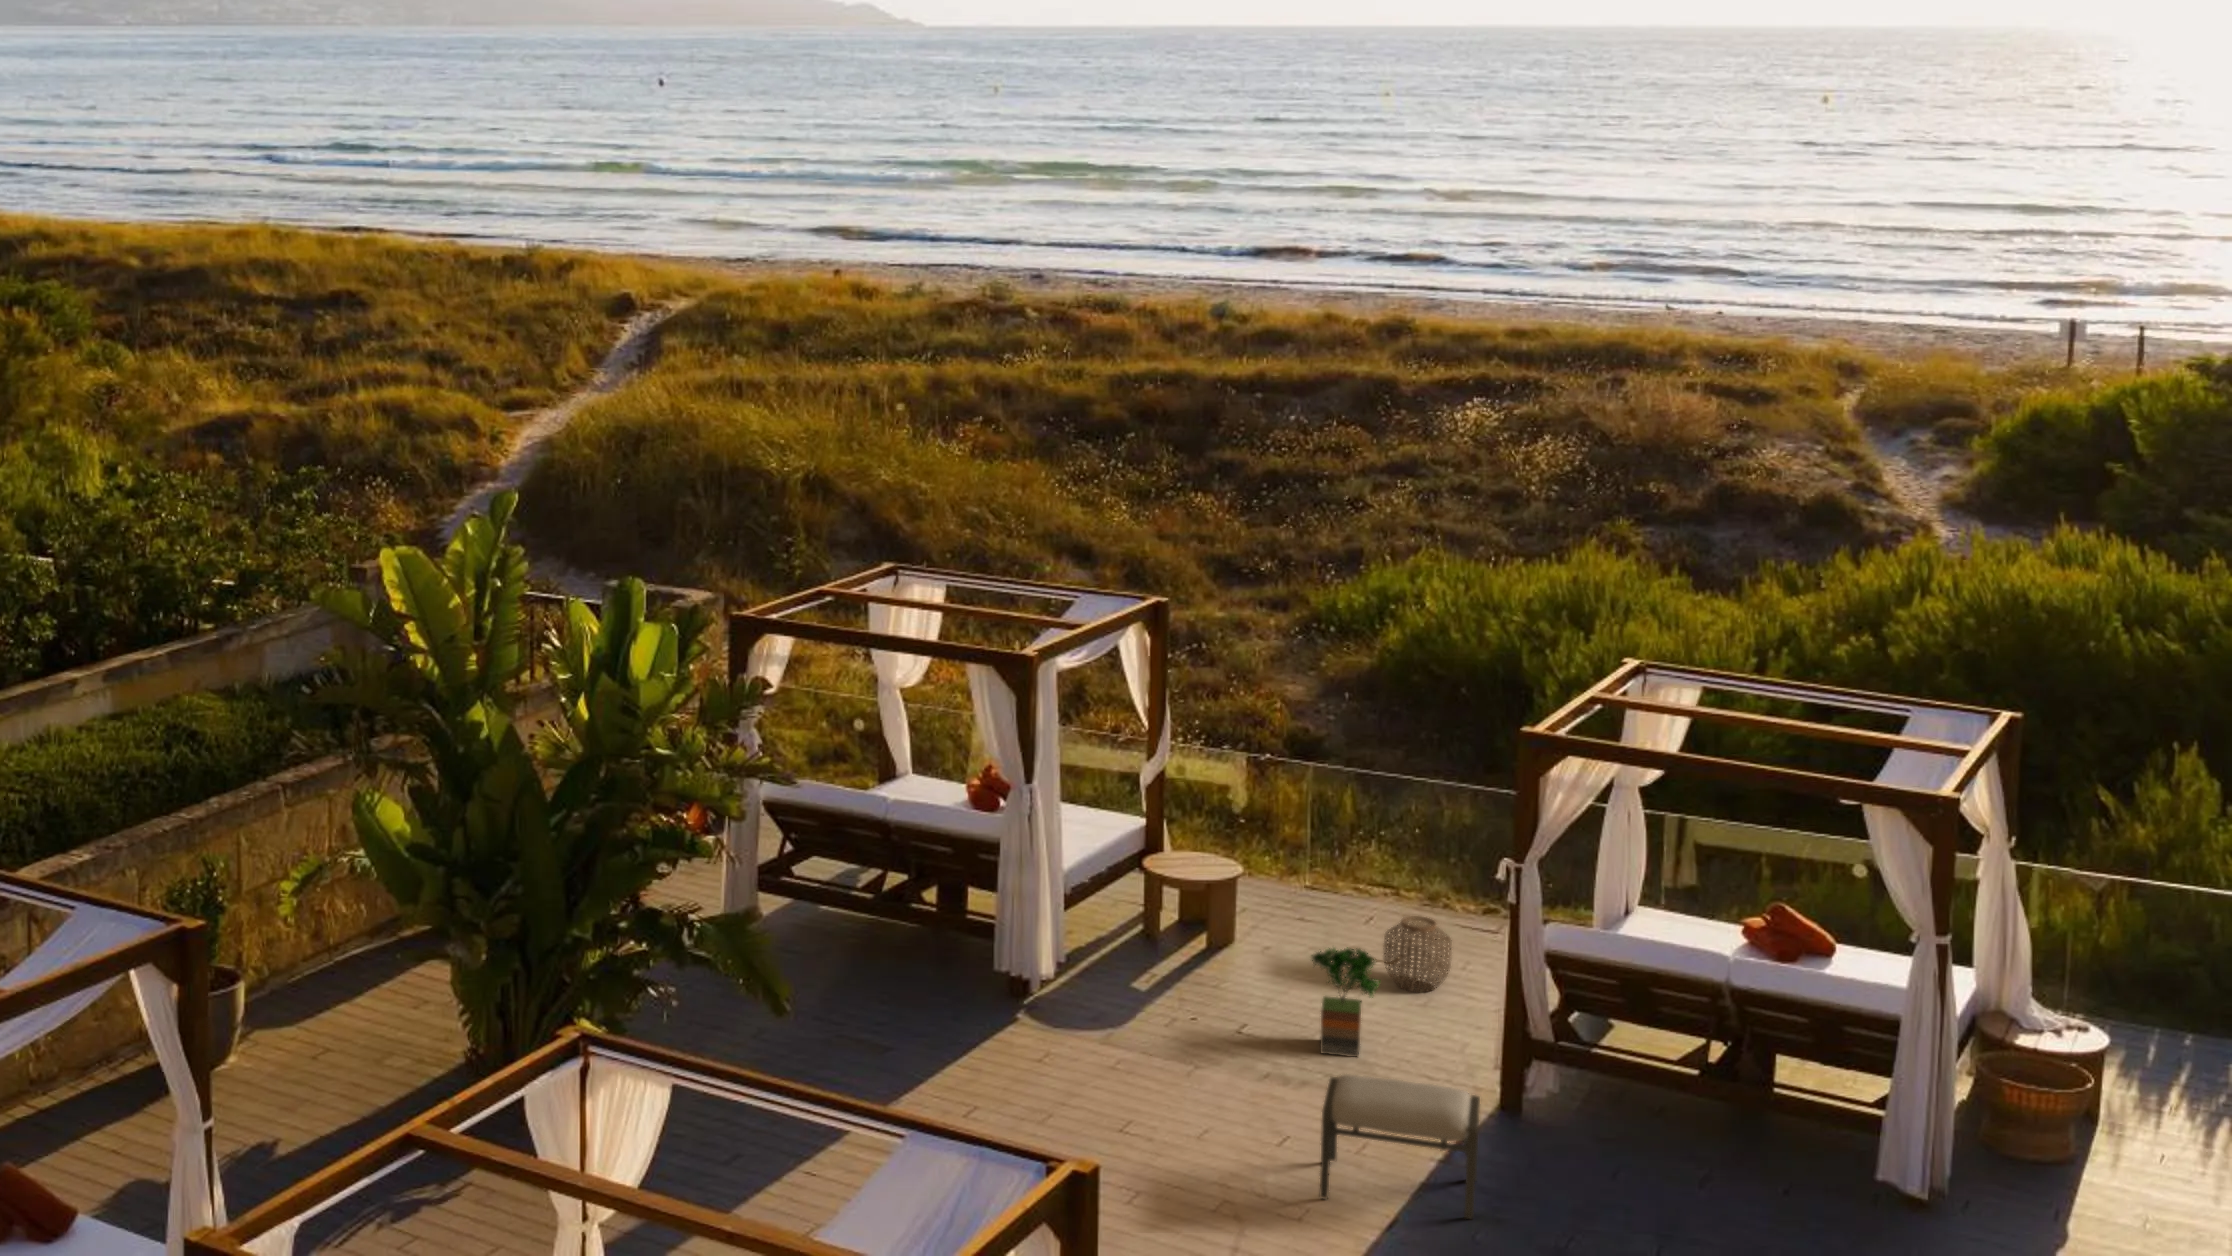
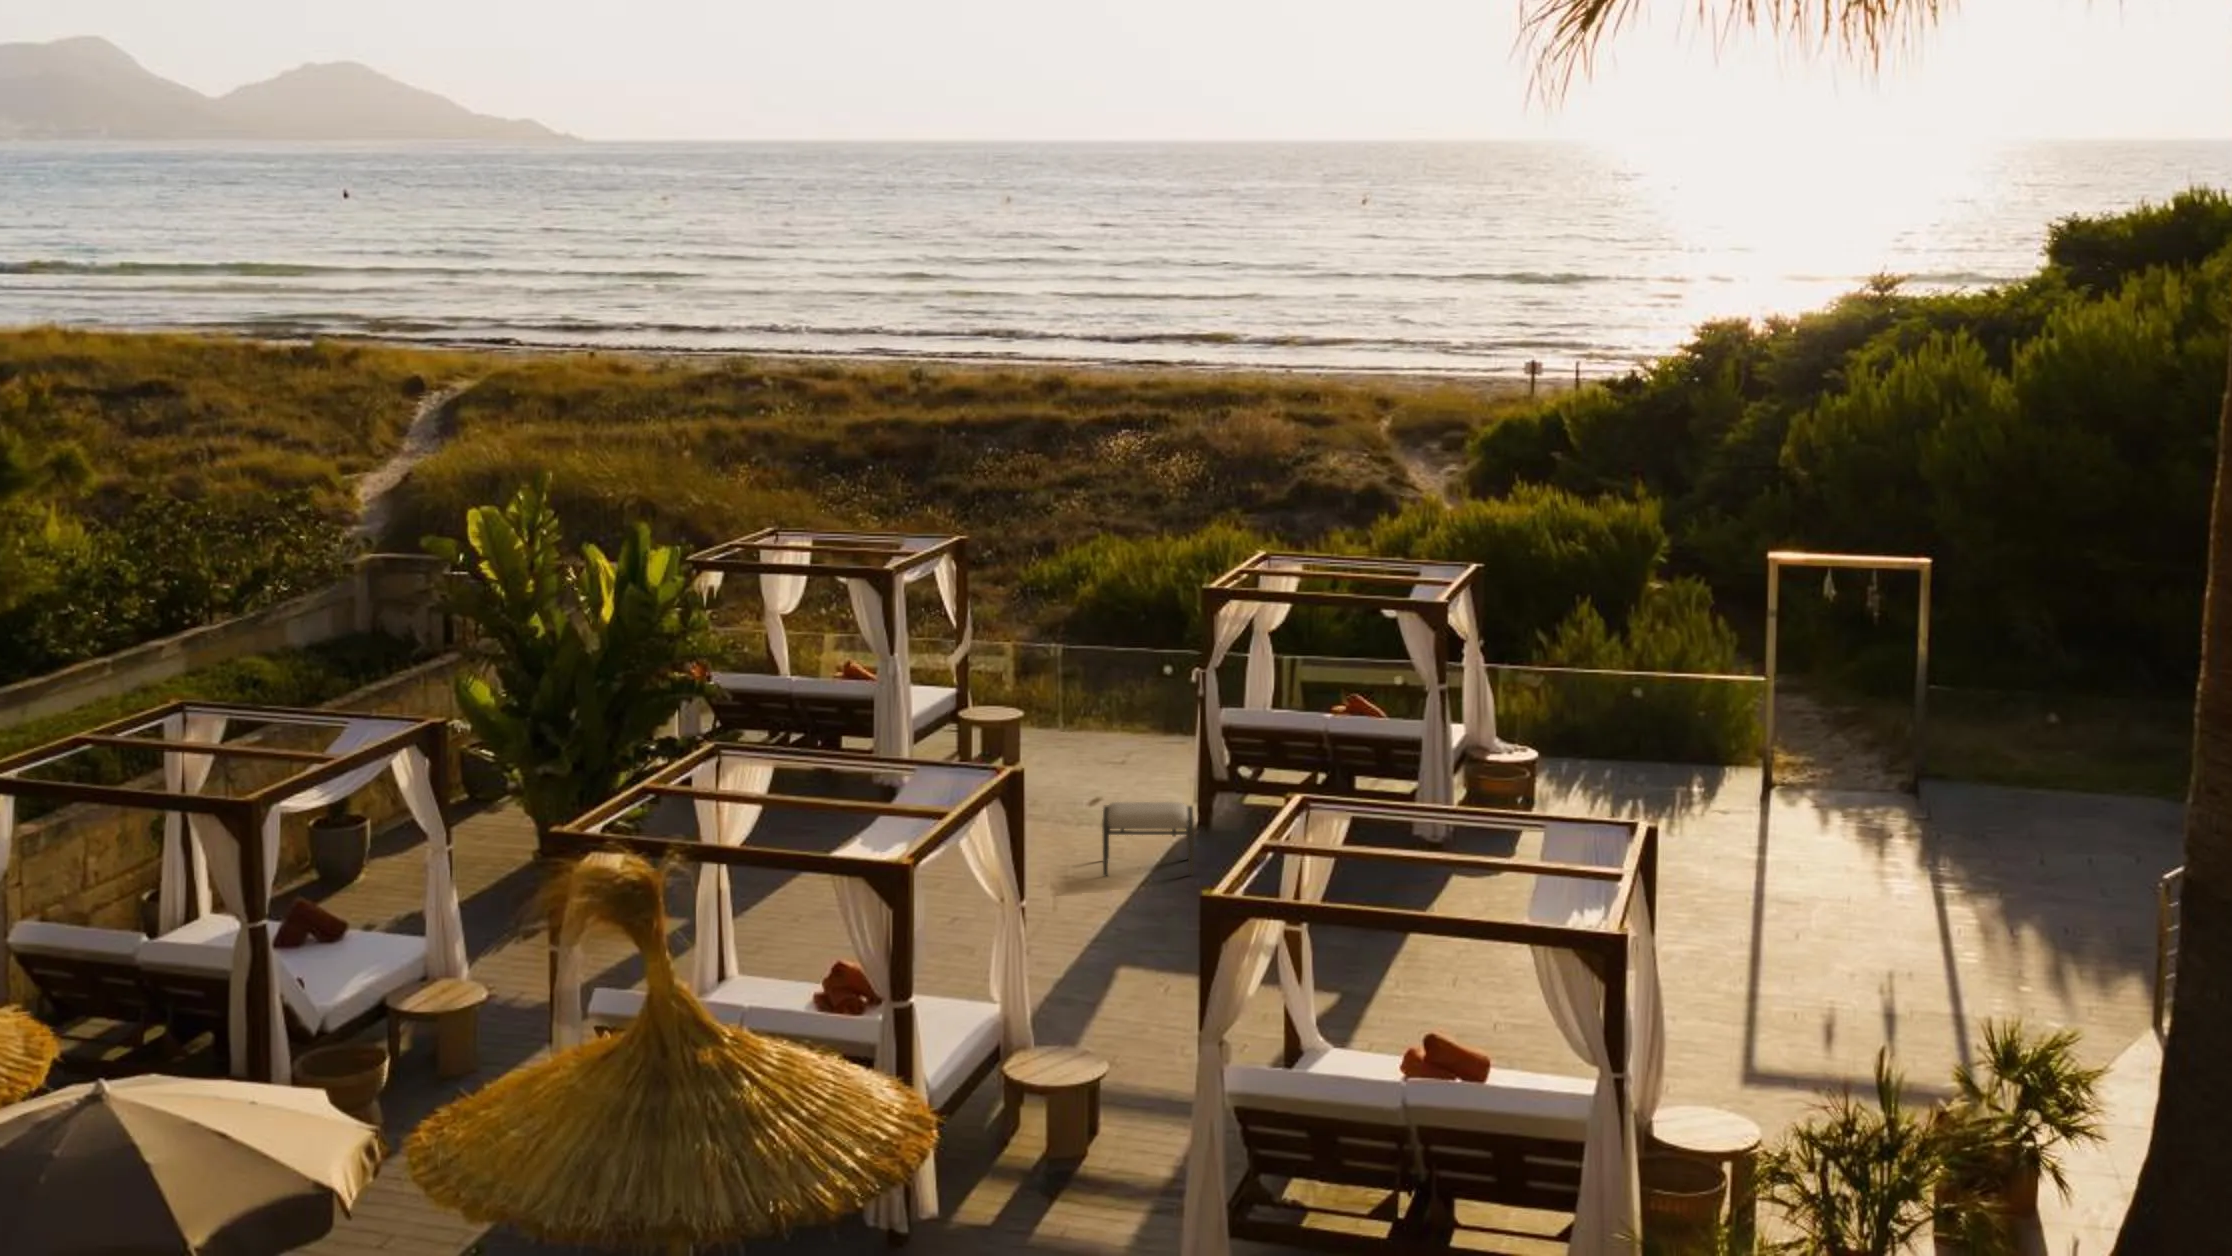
woven basket: present [1384,916,1452,993] -> none [1119,730,1162,778]
potted tree: present [1312,947,1380,1057] -> none [1078,742,1124,812]

